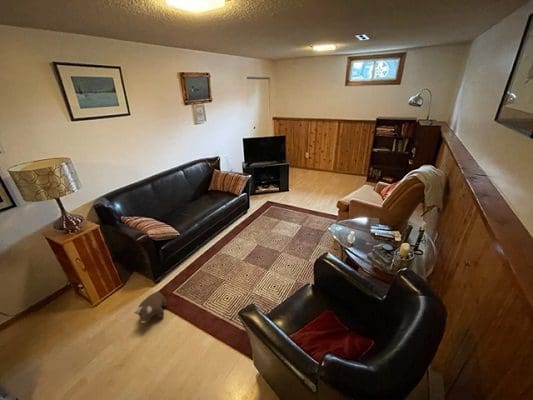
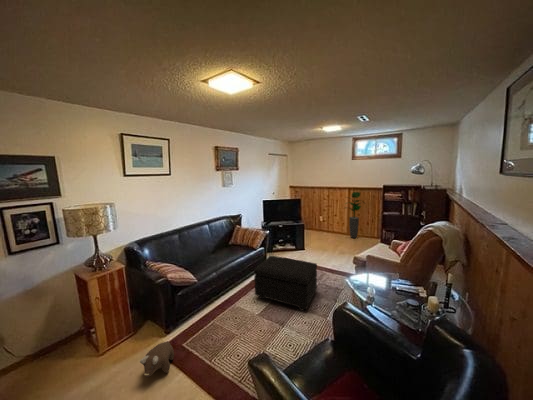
potted plant: none [332,125,355,176] -> present [349,192,361,238]
footstool: none [237,202,301,254] -> present [254,256,317,311]

